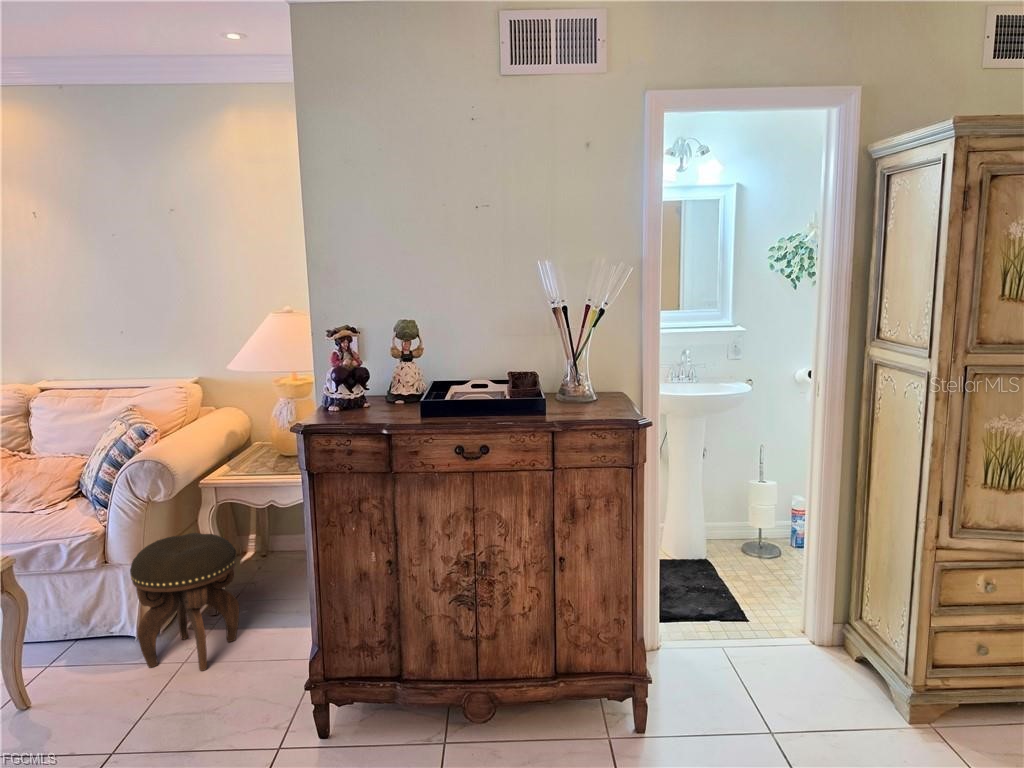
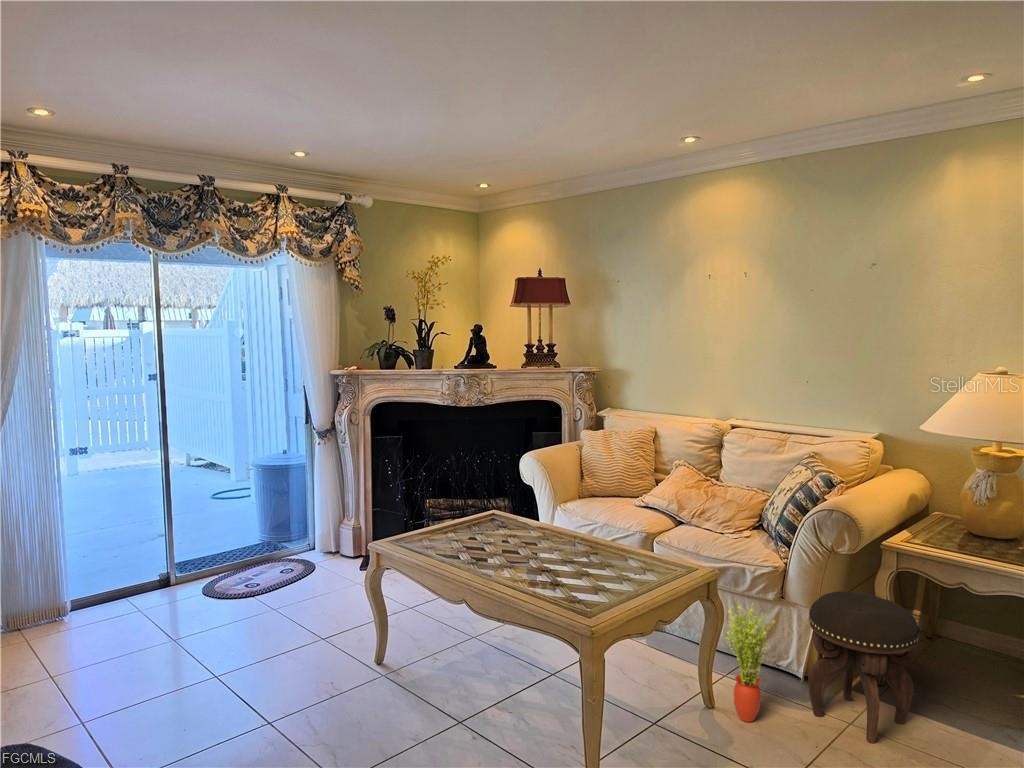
potted plant: none [26,580,90,707] -> present [725,604,776,722]

